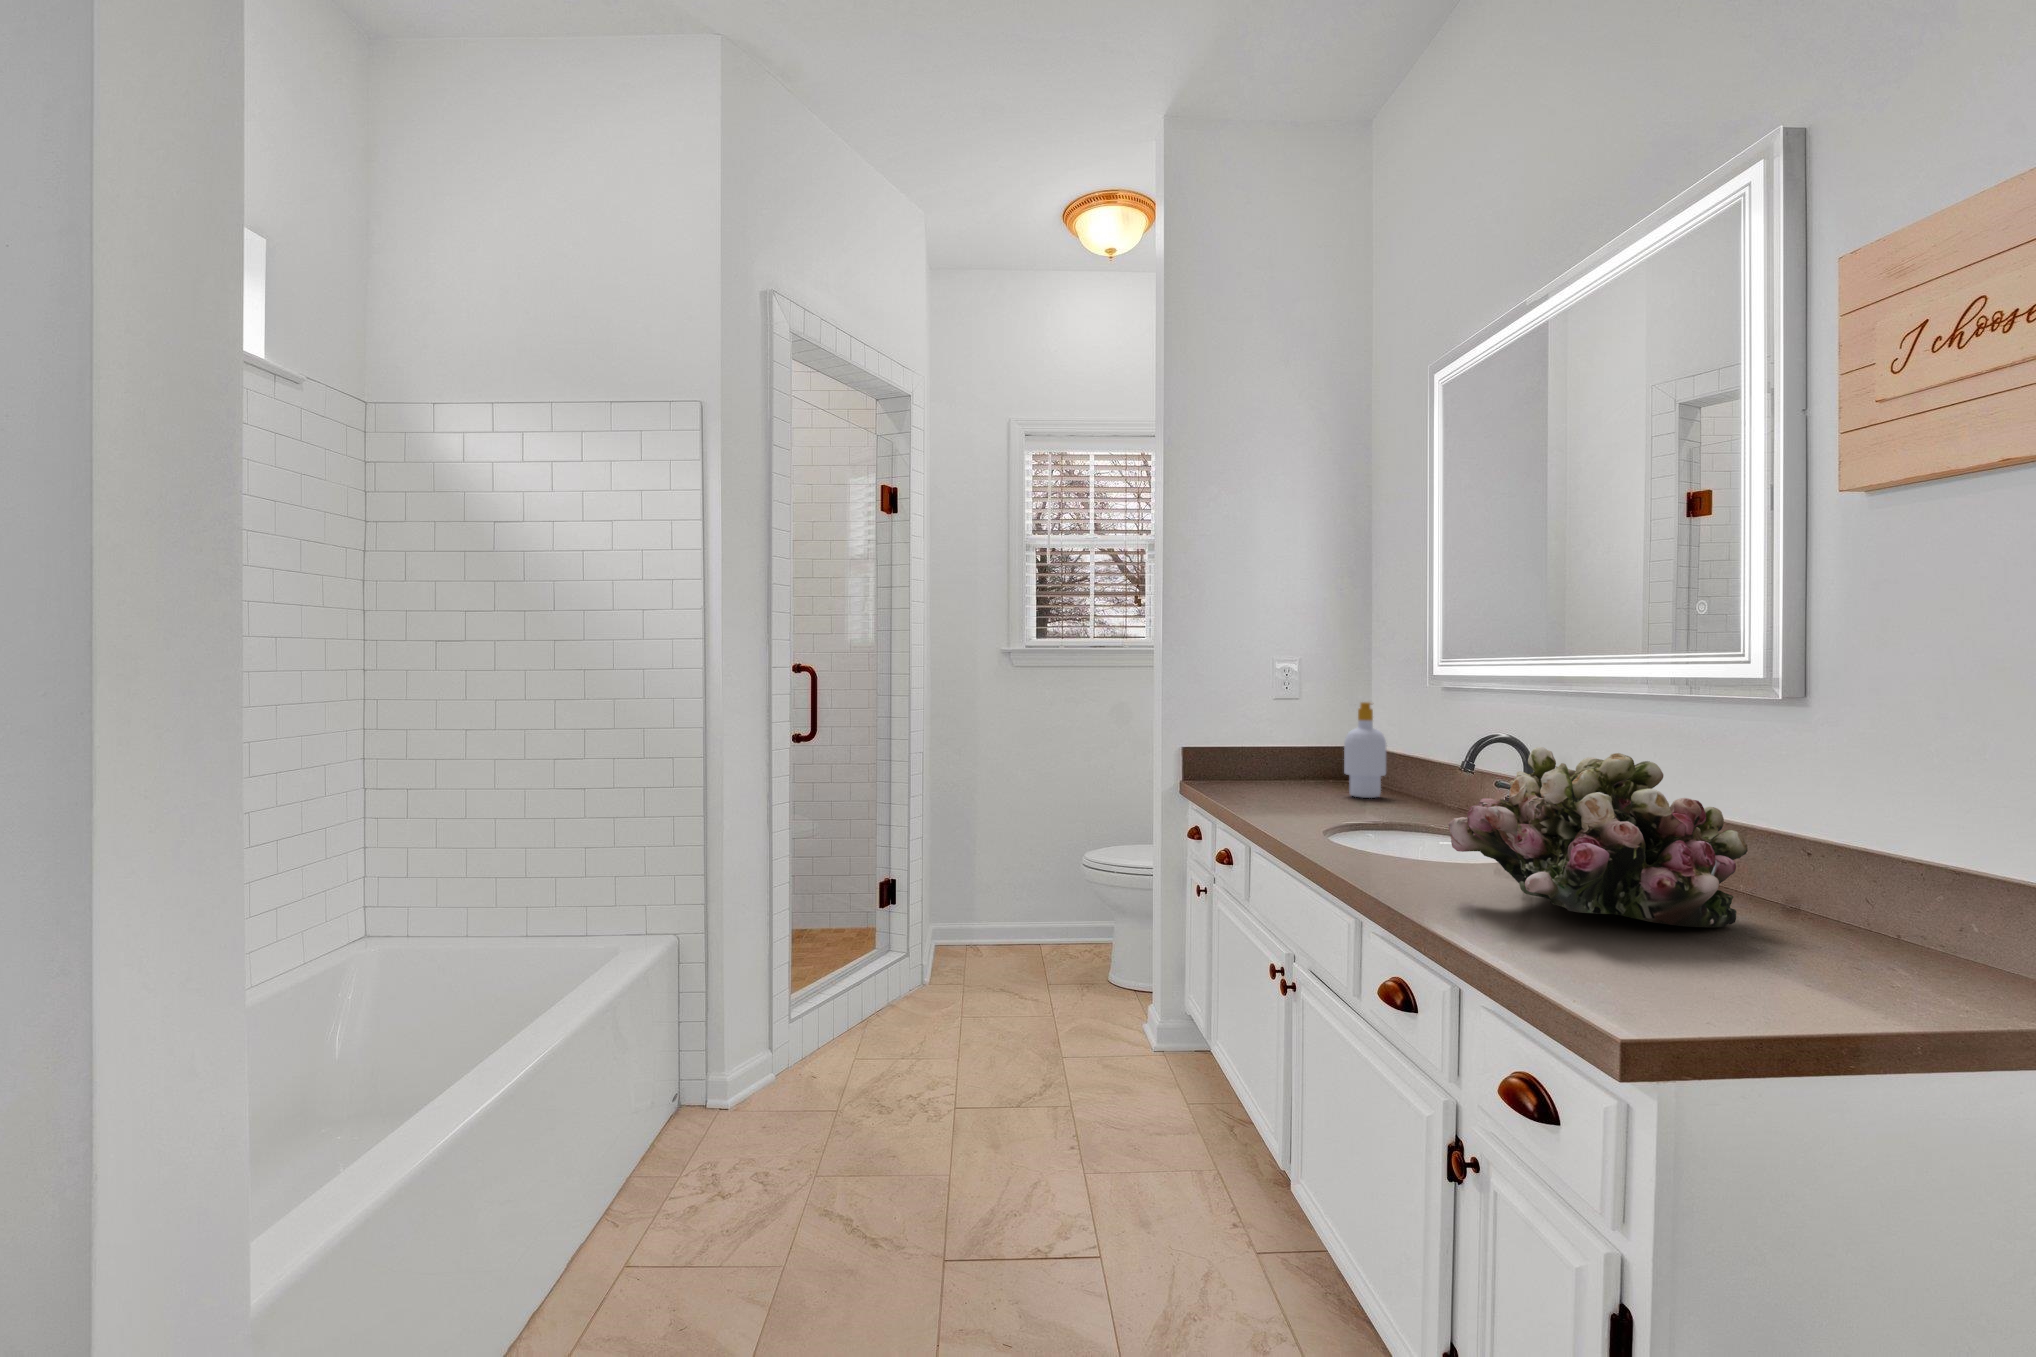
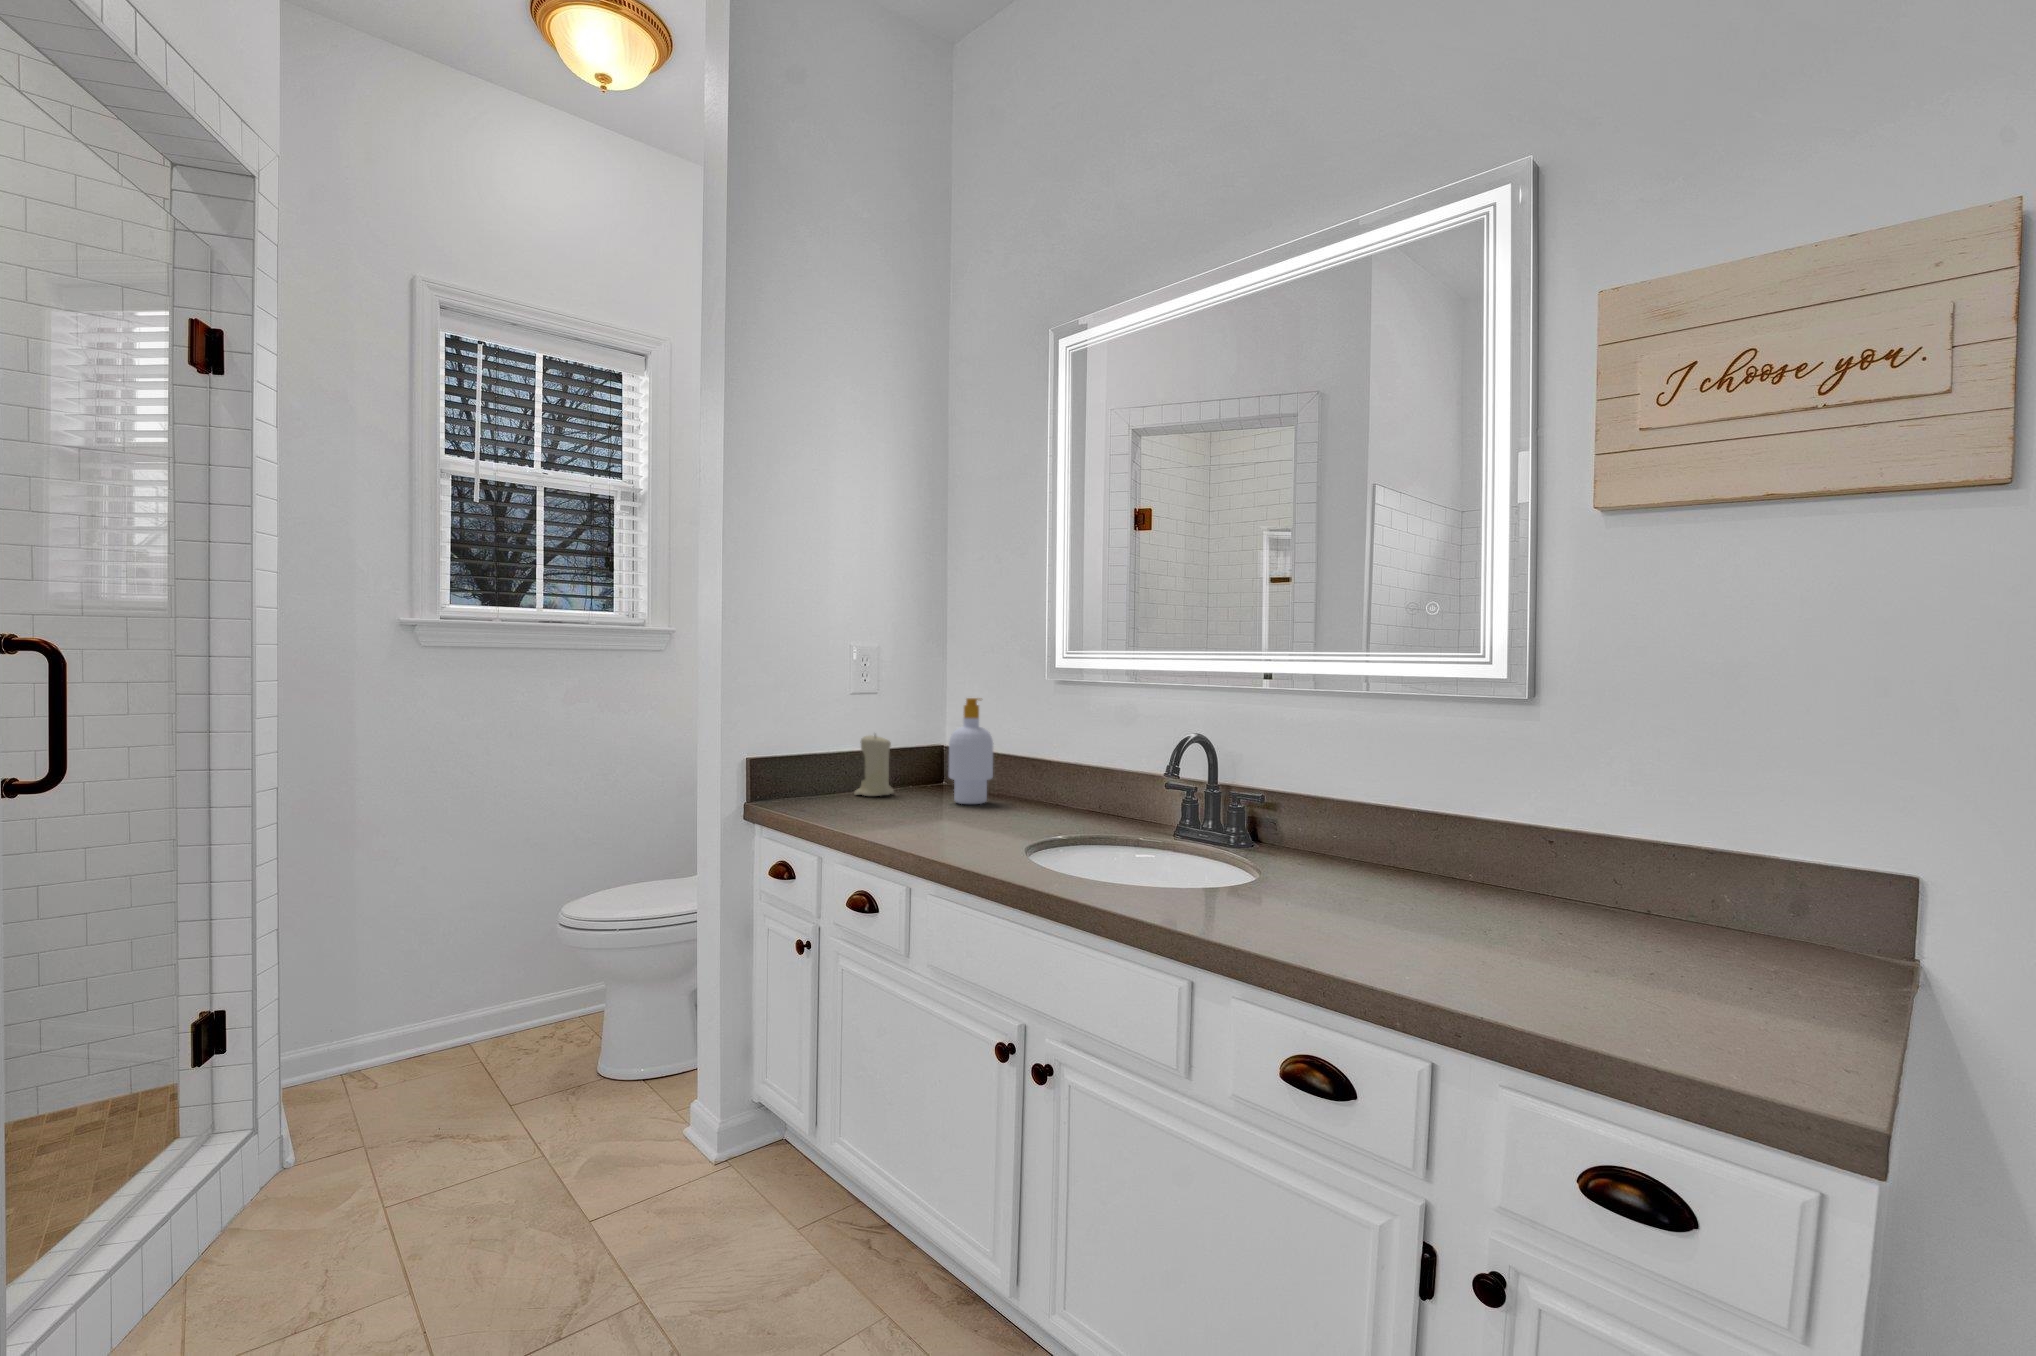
candle: none [1275,732,1311,786] -> present [854,735,893,796]
flower arrangement: present [1448,747,1748,927] -> none [1321,755,1601,935]

